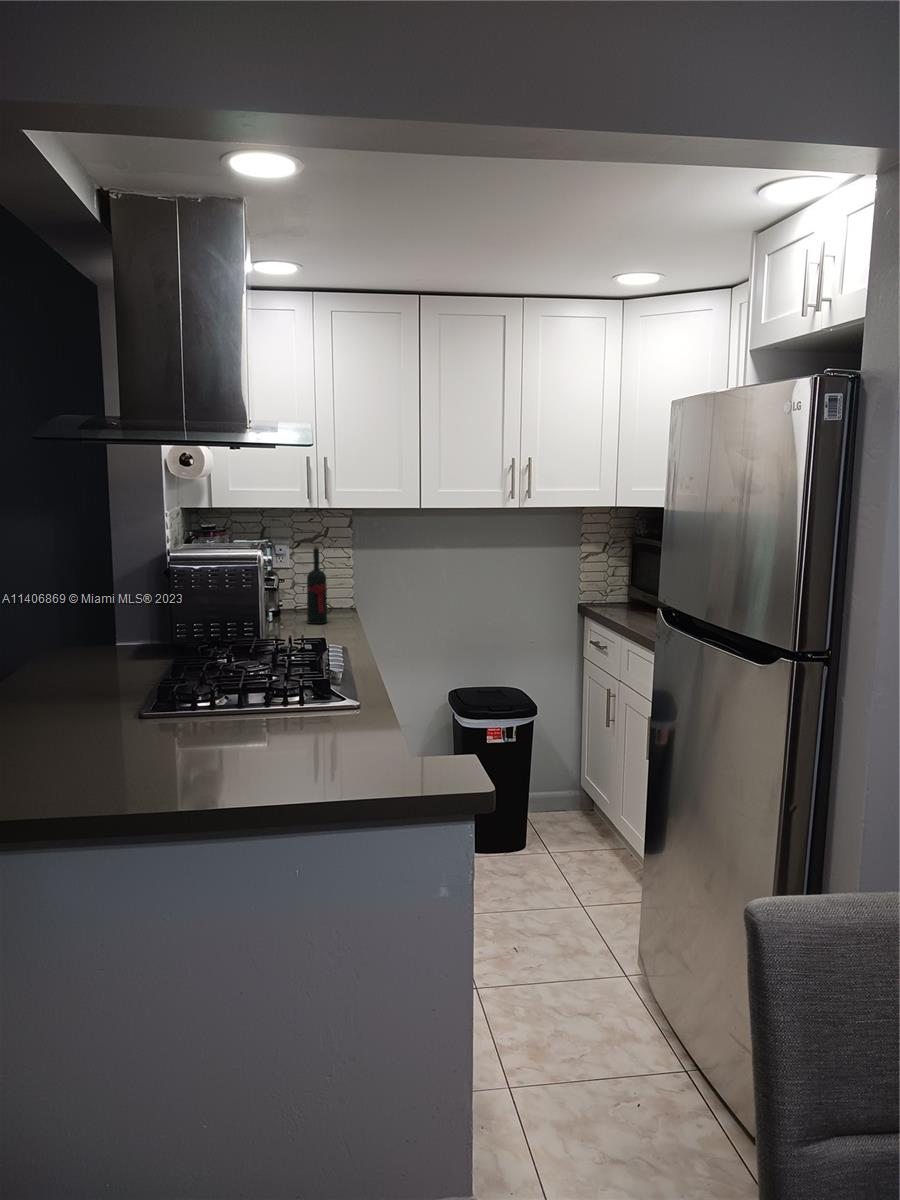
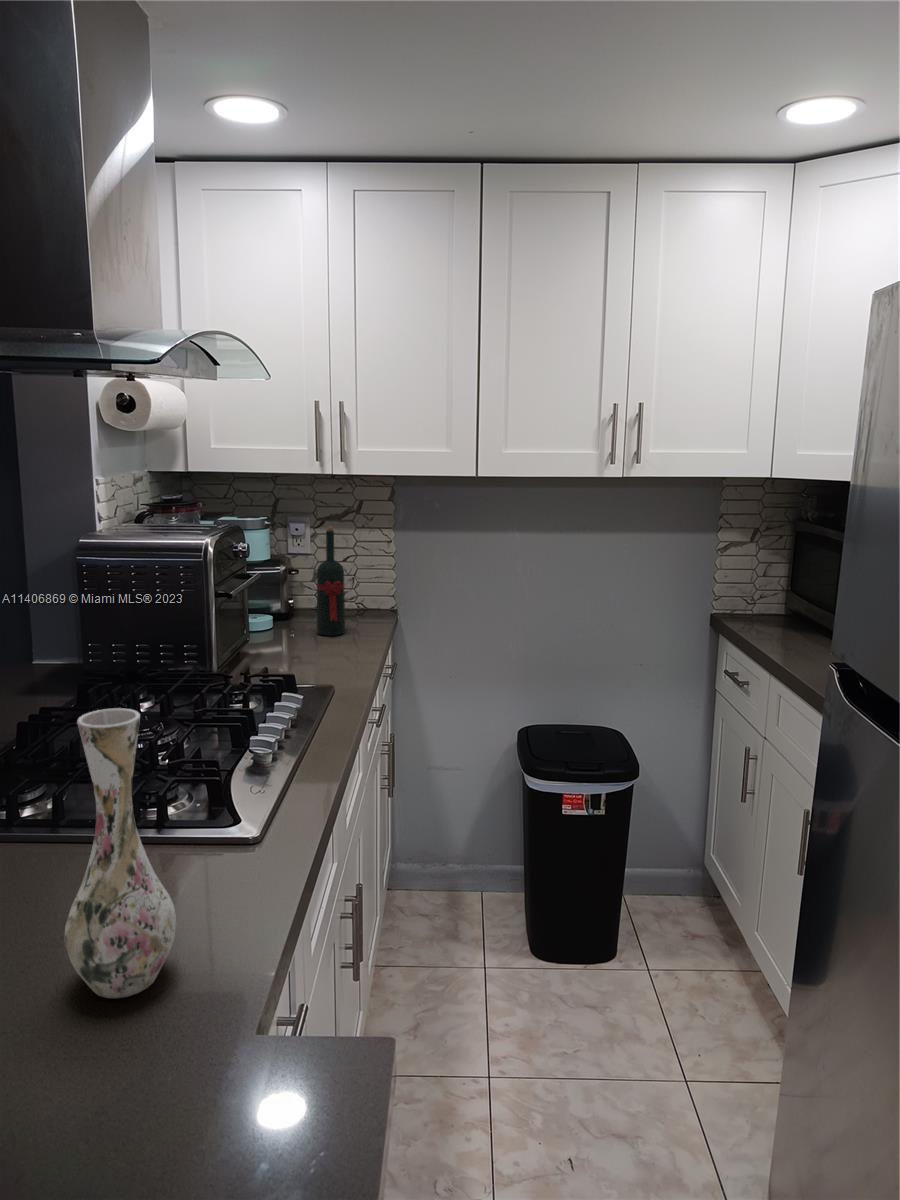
vase: none [313,615,362,750] -> present [65,708,176,998]

